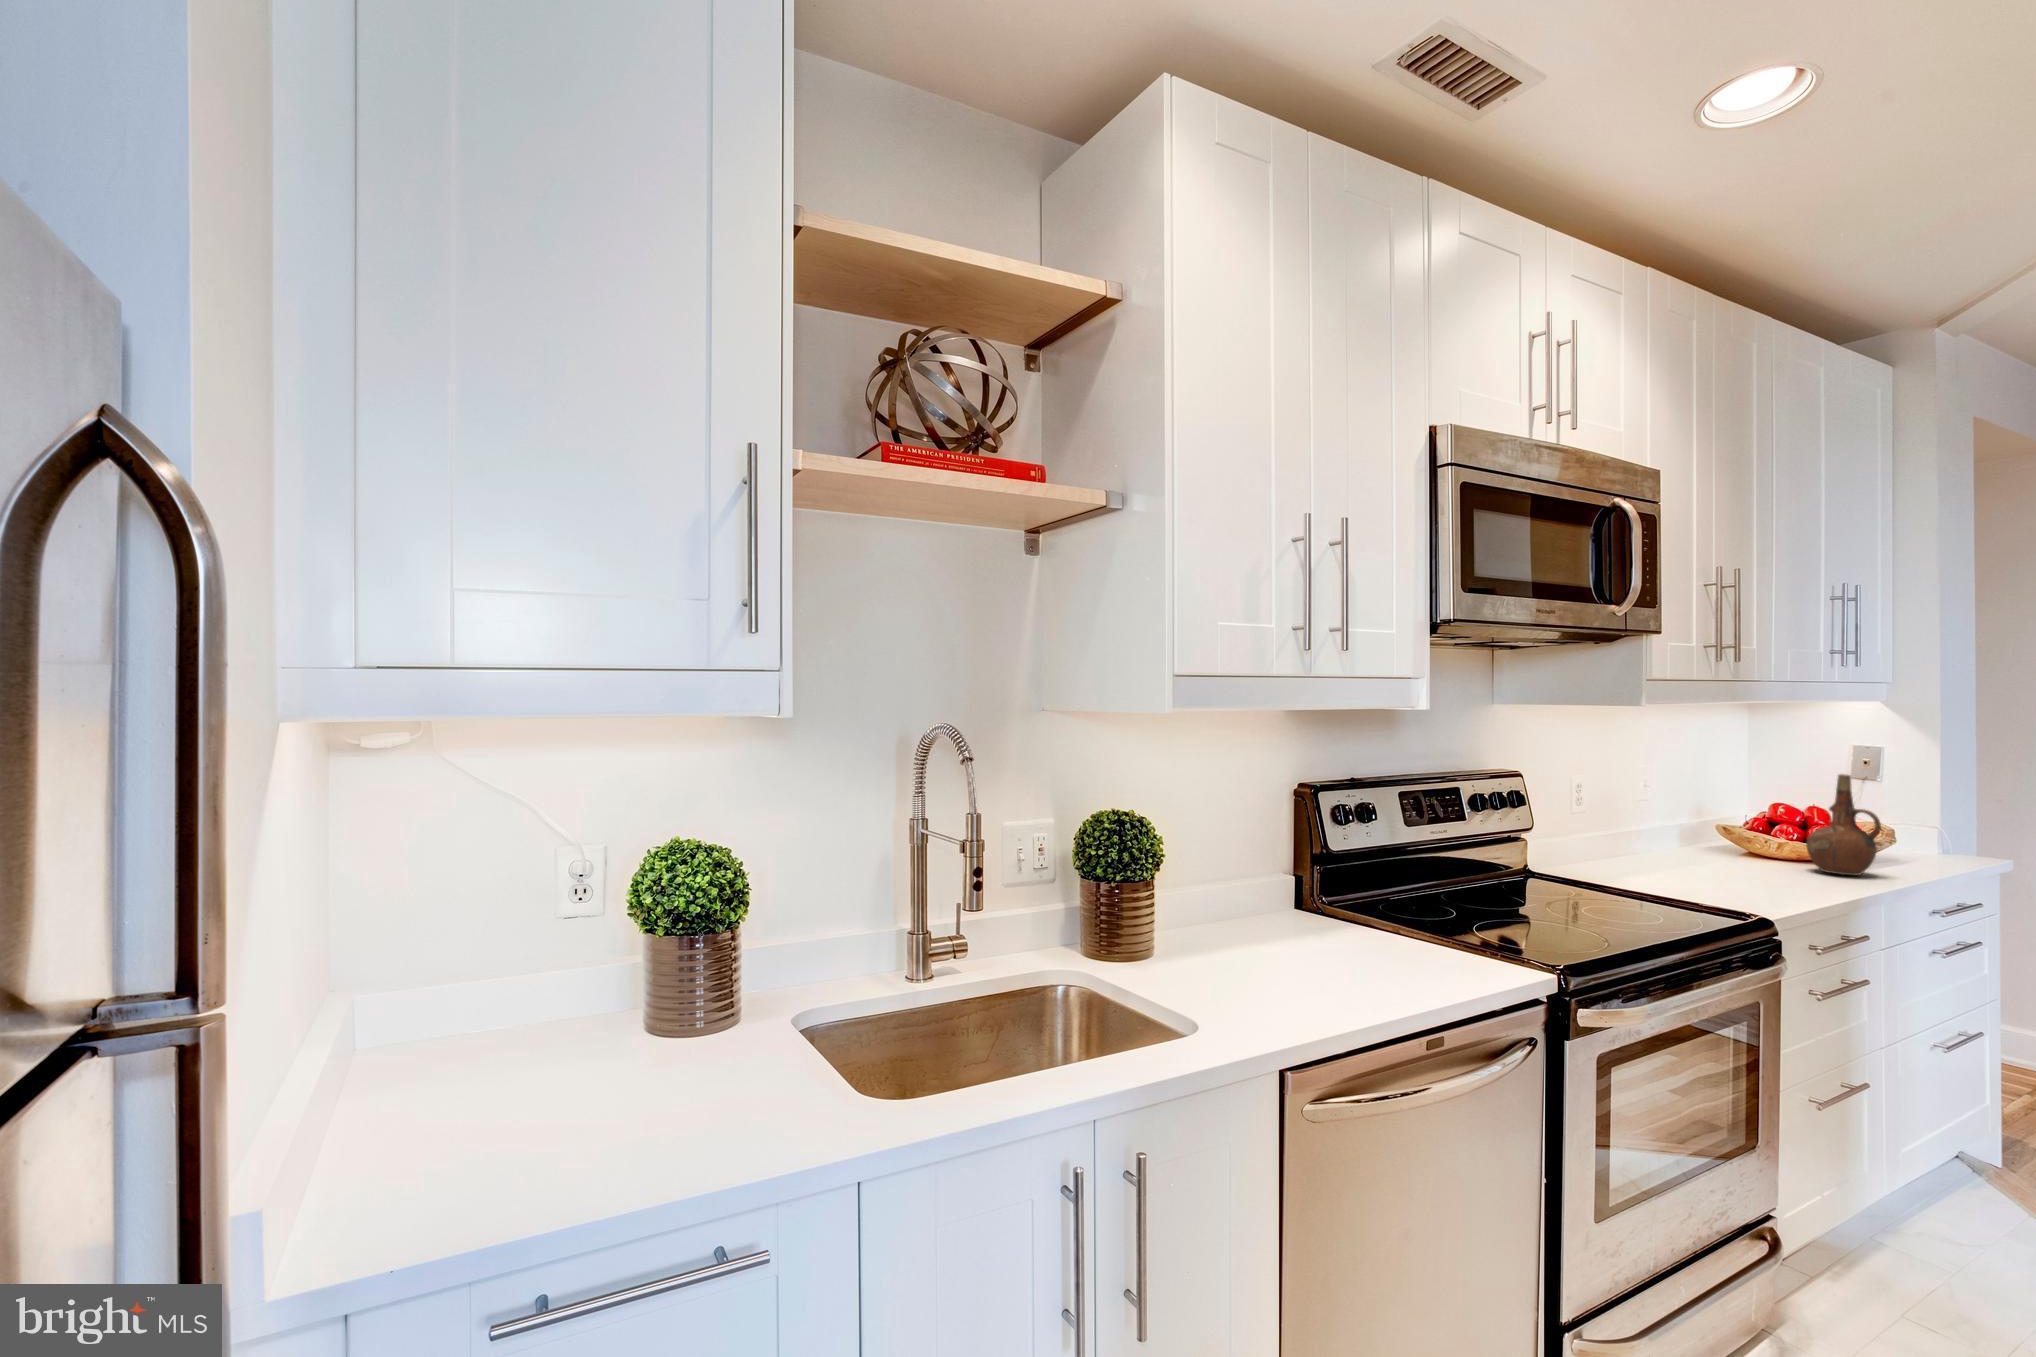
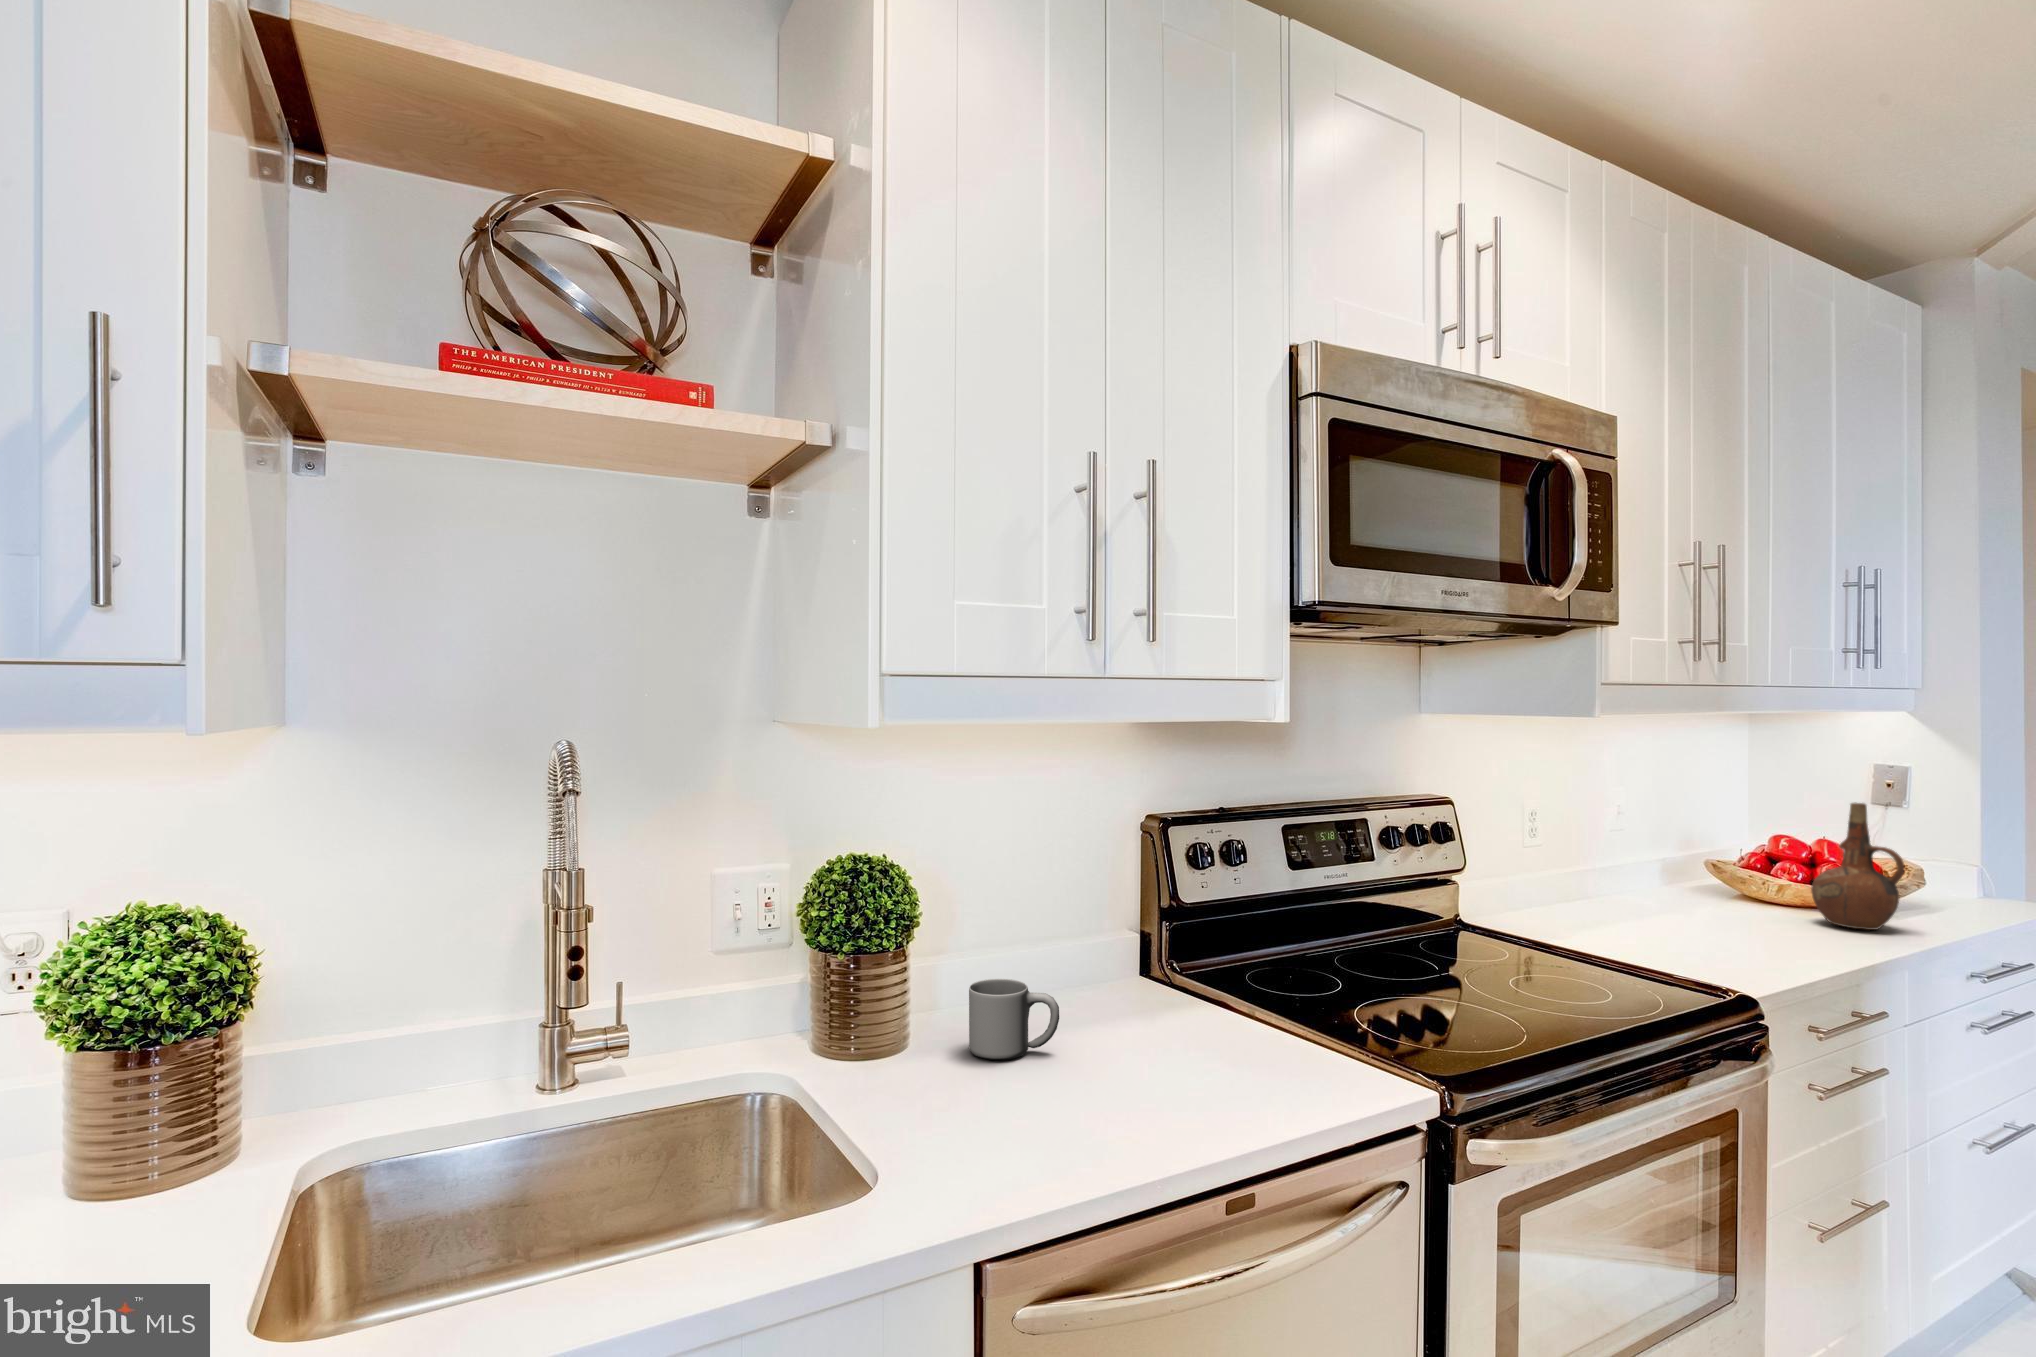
mug: none [1199,903,1267,960] -> present [969,979,1059,1060]

